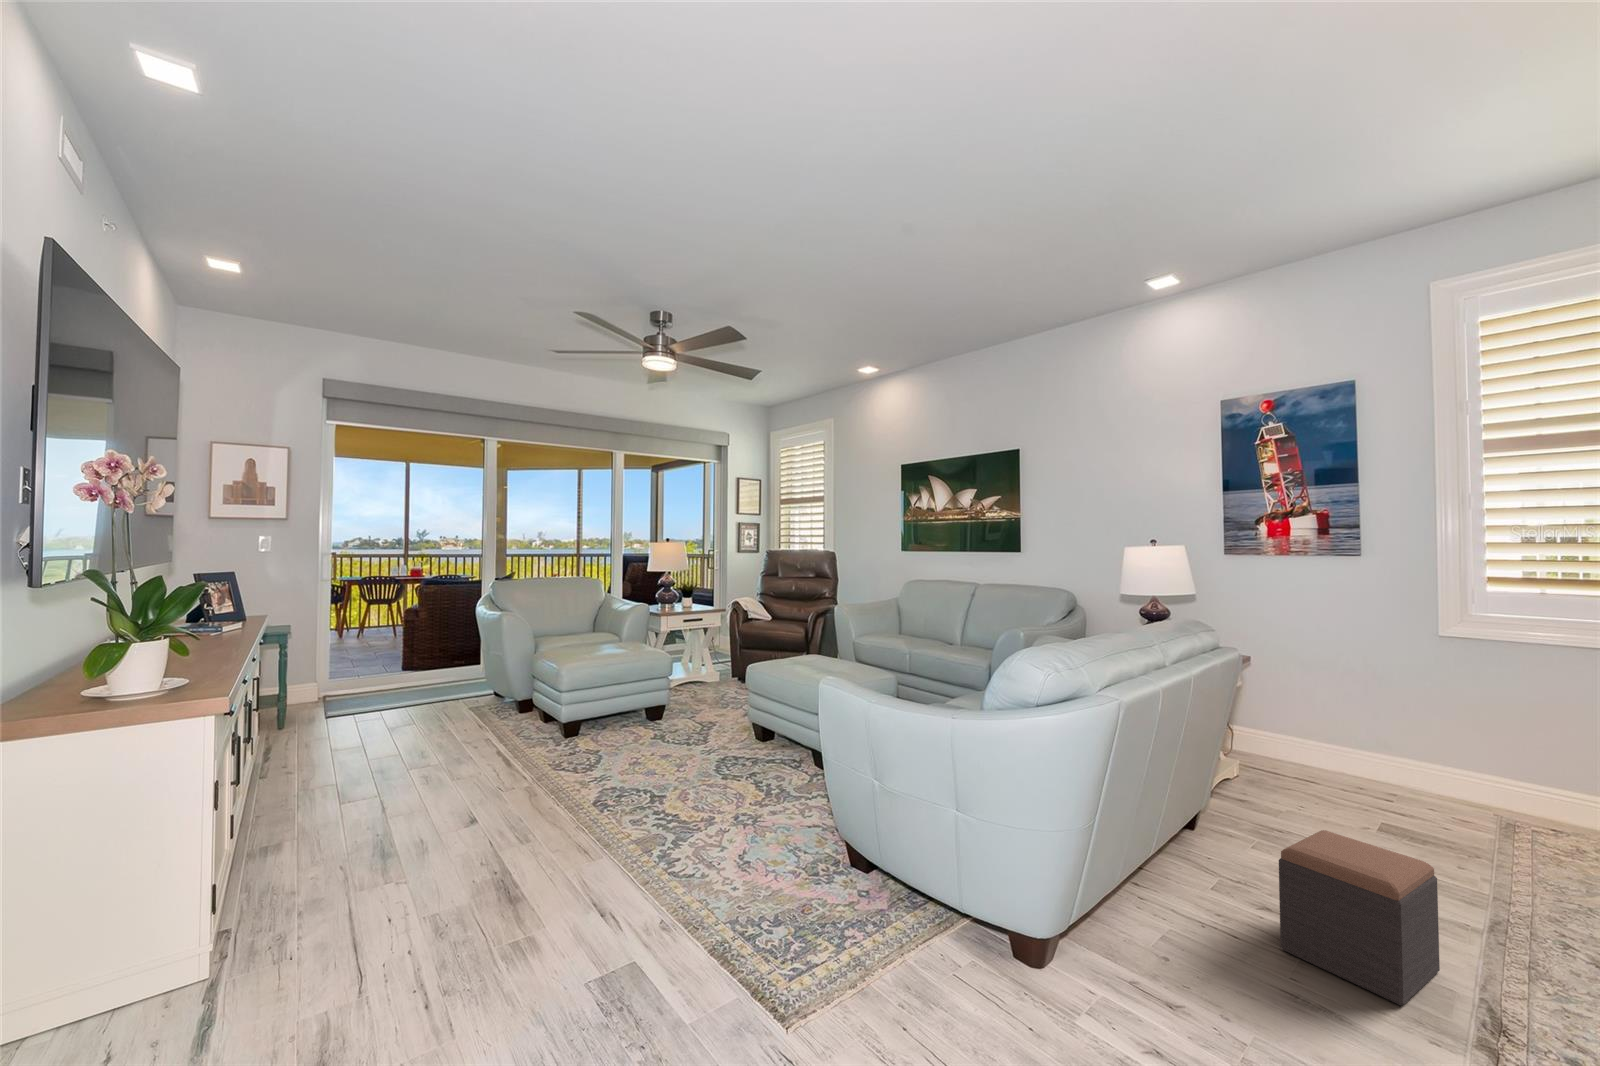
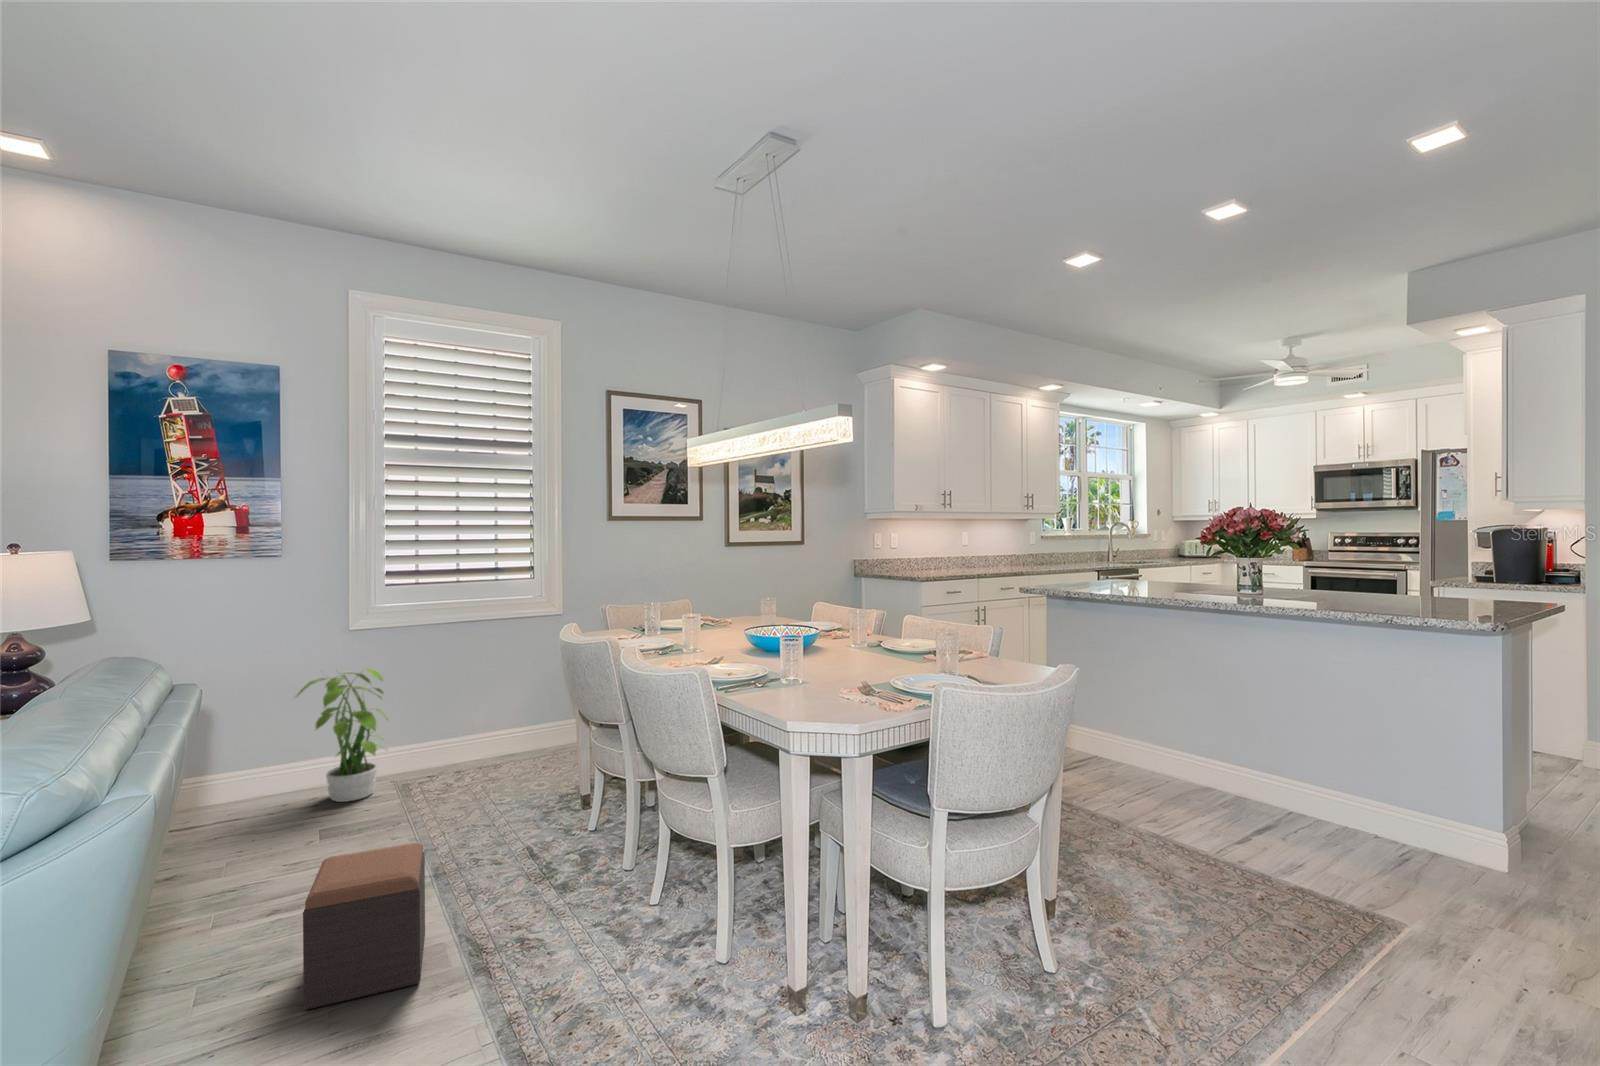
potted plant: none [1368,671,1489,818] -> present [295,669,388,802]

